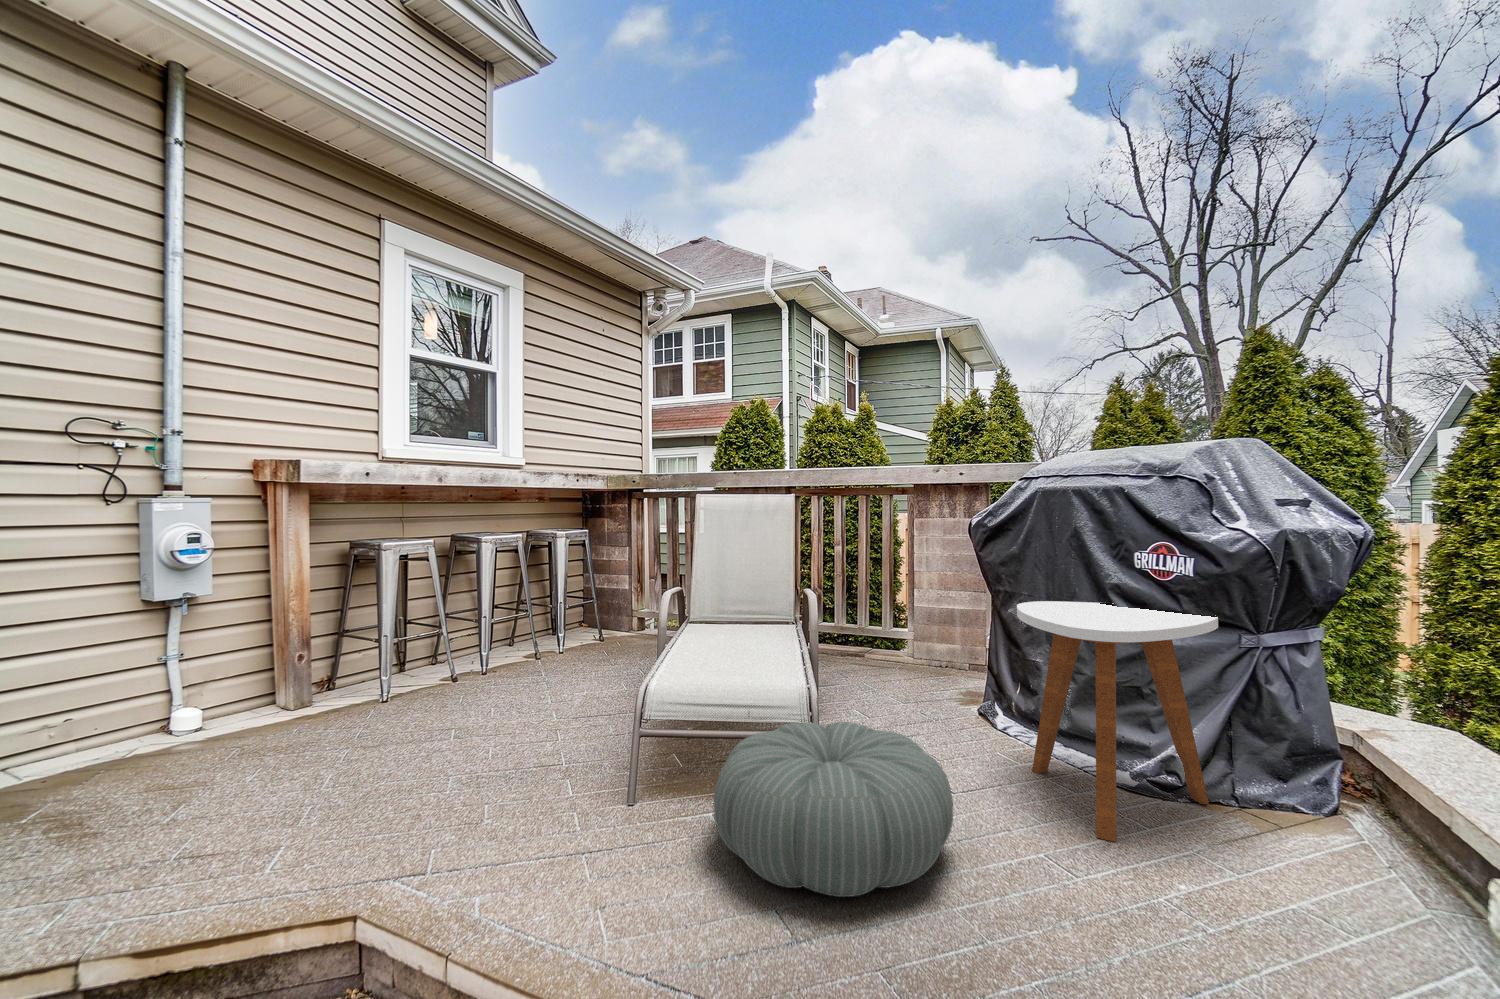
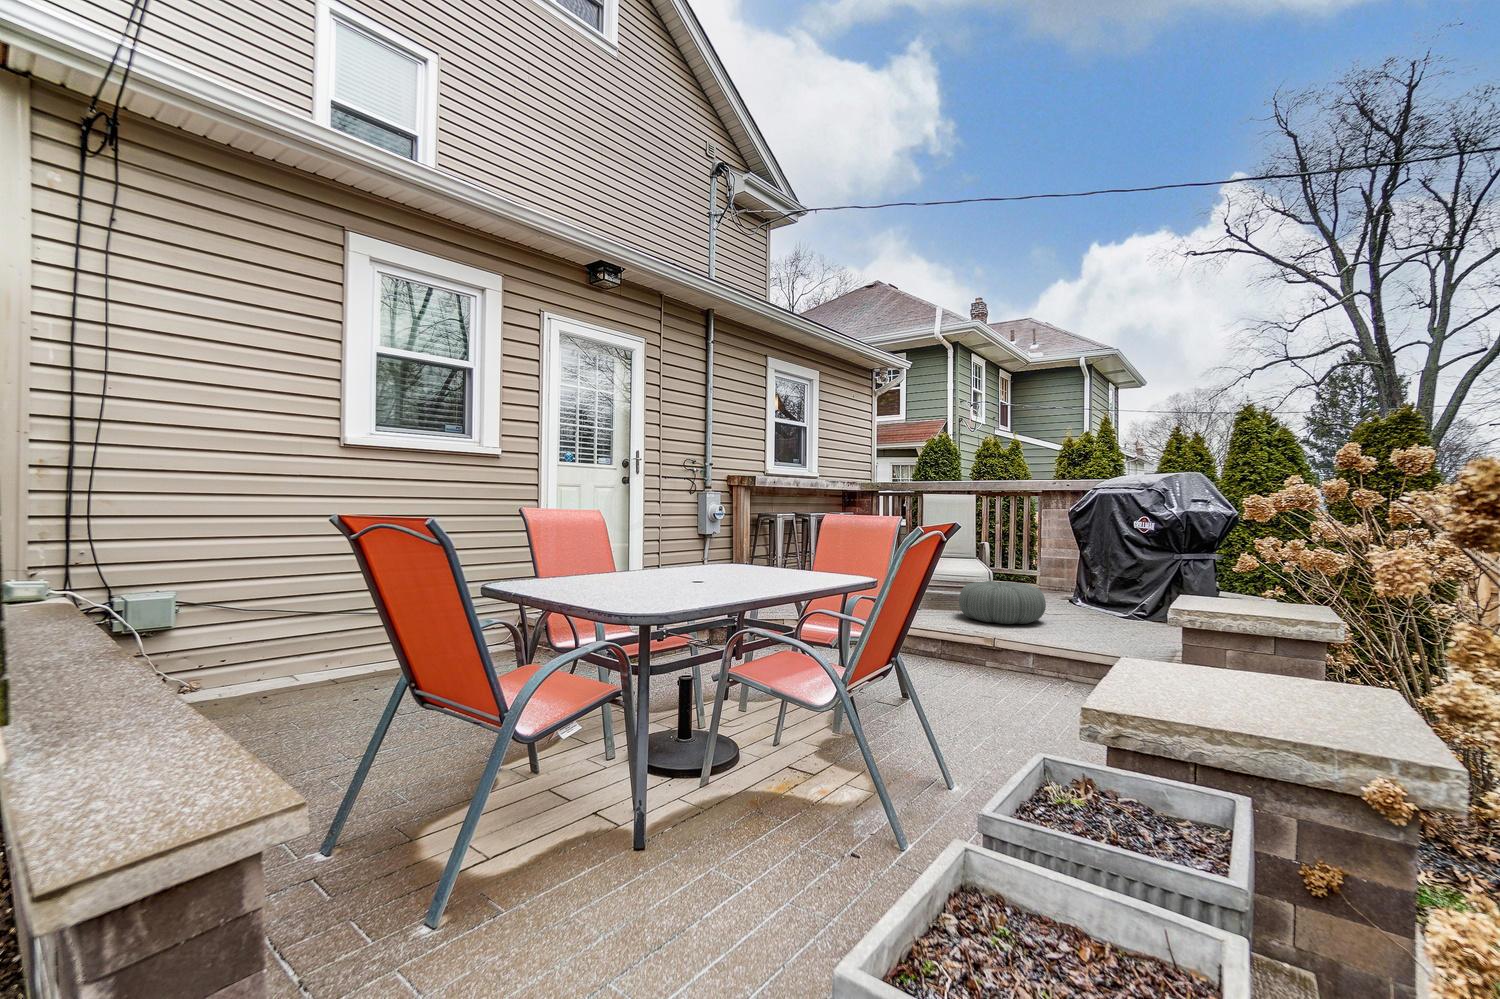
side table: present [1017,601,1218,842] -> none [1080,543,1160,624]

